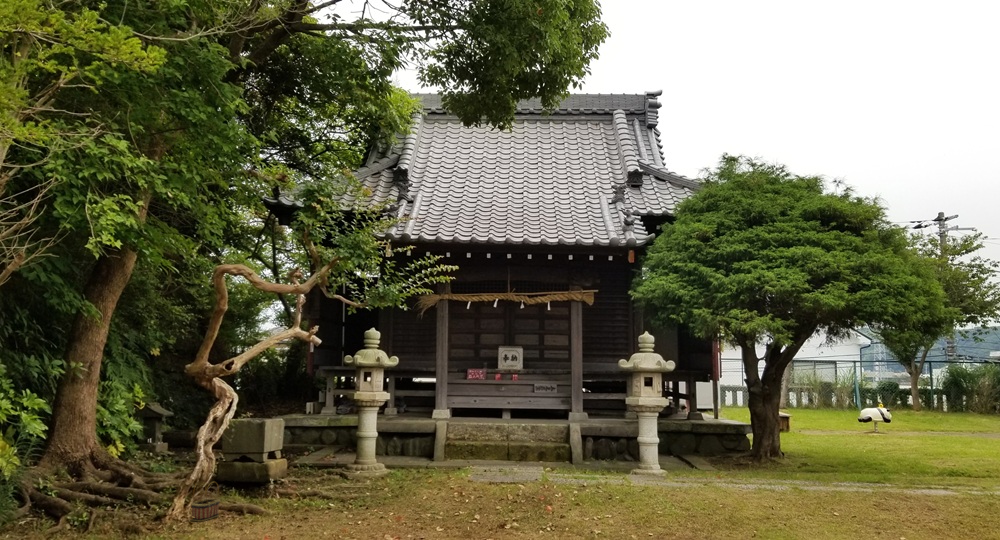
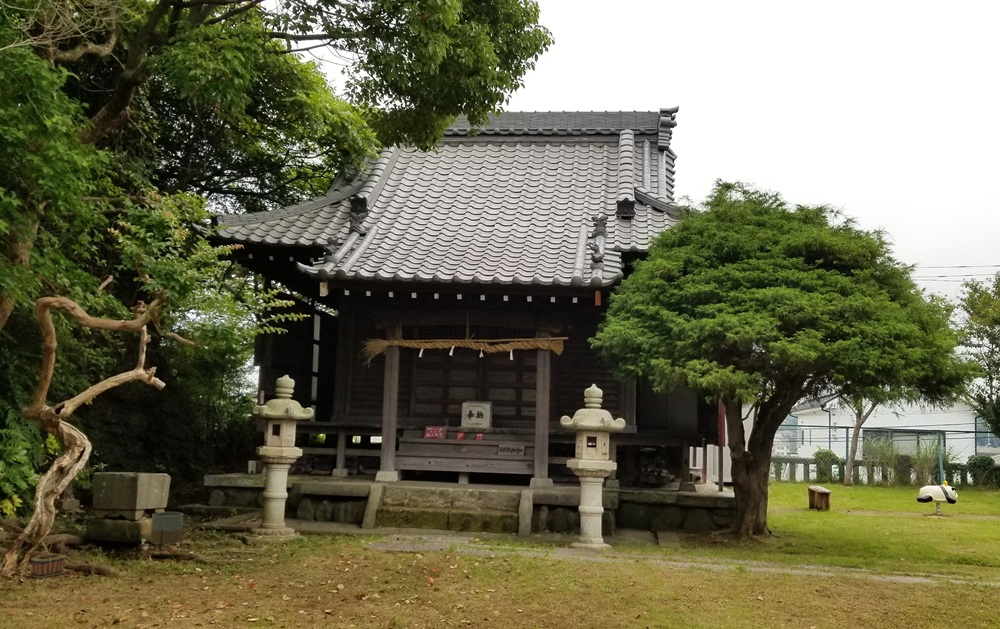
planter: none [279,455,307,499] -> present [150,512,183,554]

